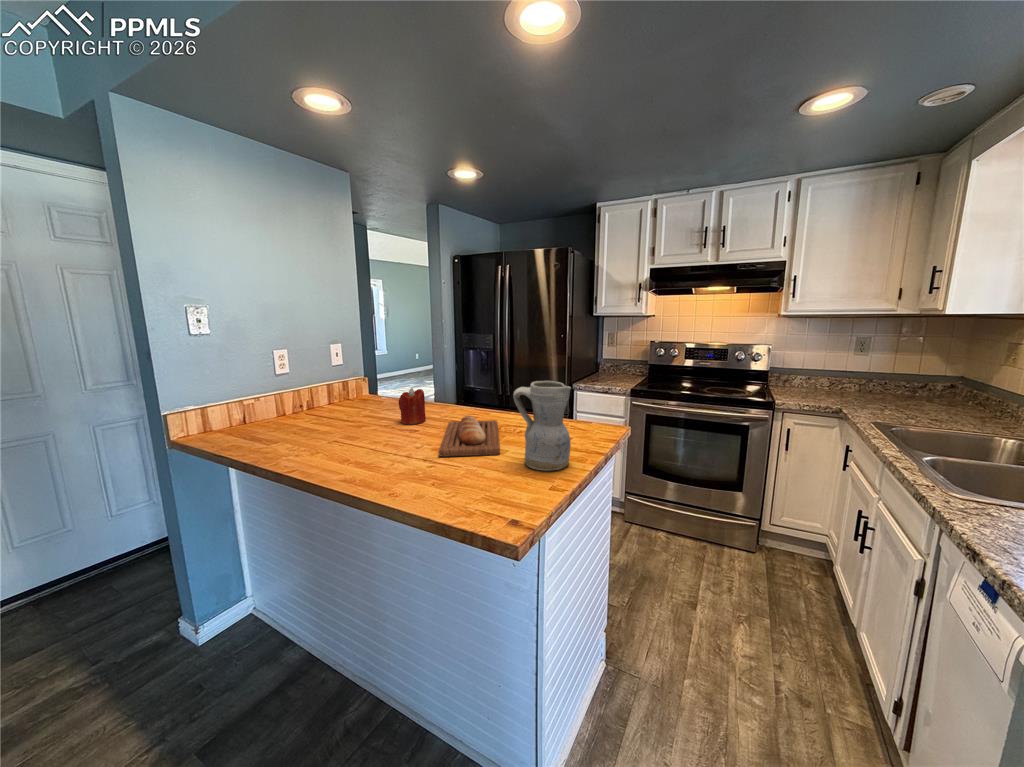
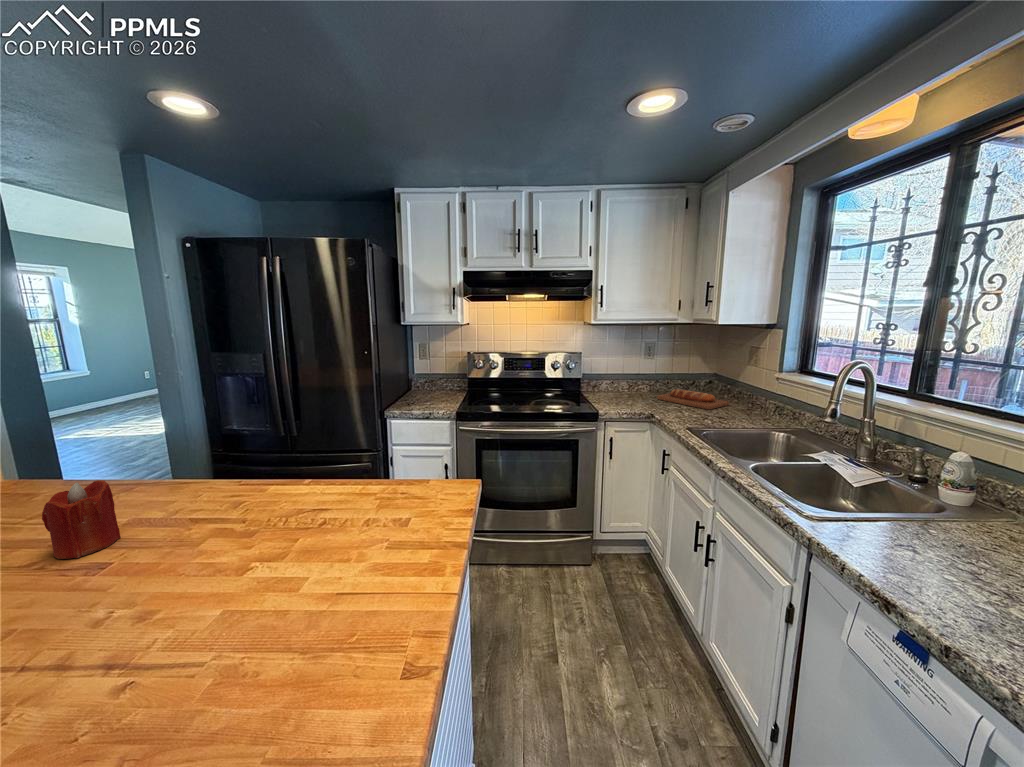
ceramic pitcher: present [513,381,571,471] -> none [305,459,420,626]
bread loaf: present [439,415,500,457] -> present [657,389,729,410]

